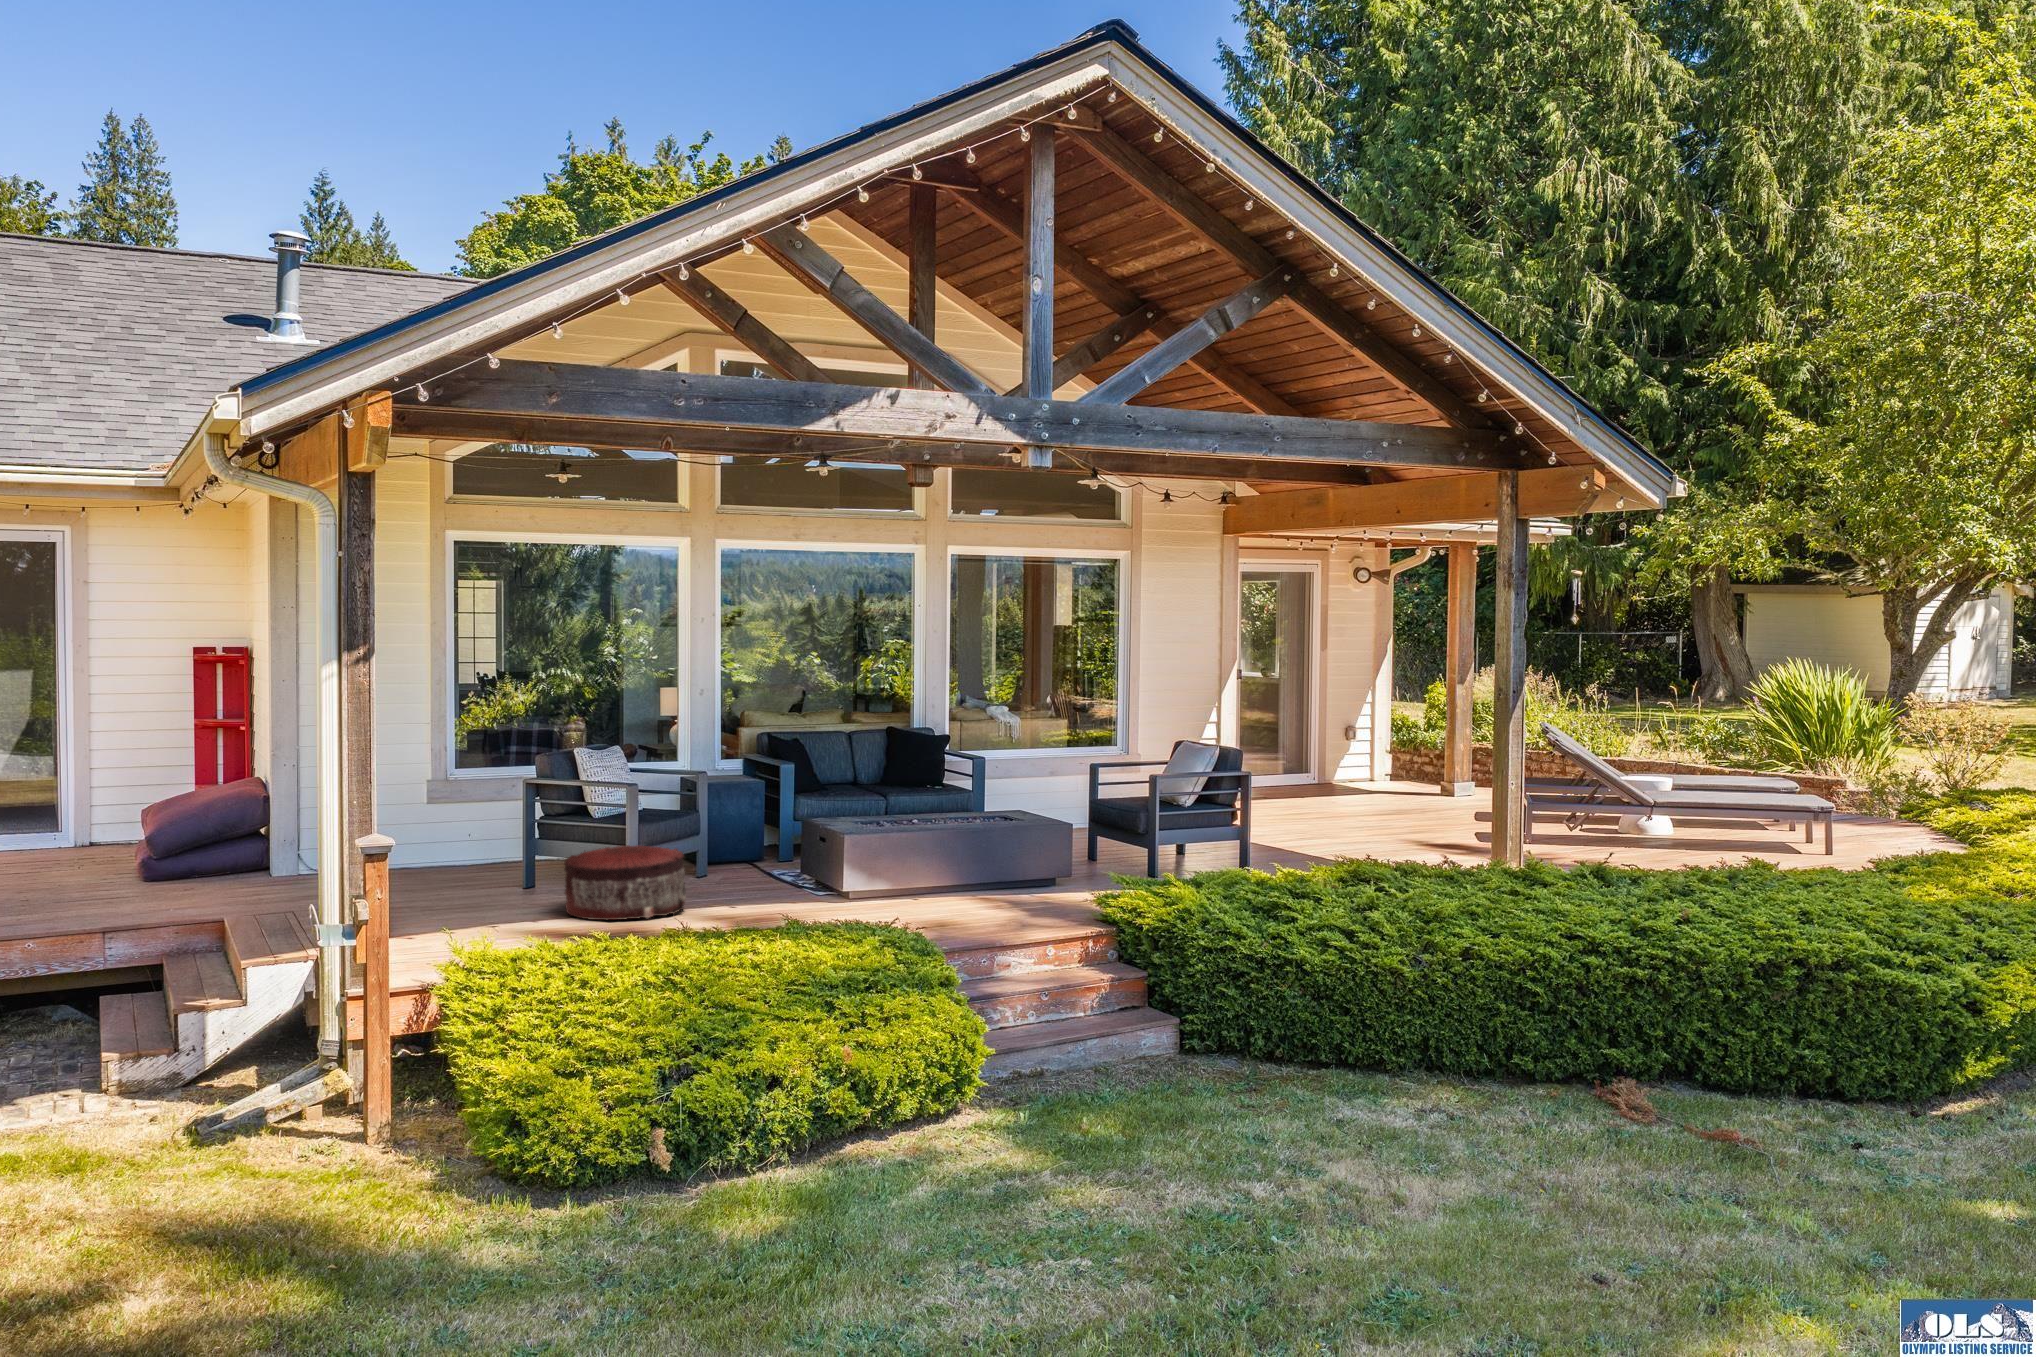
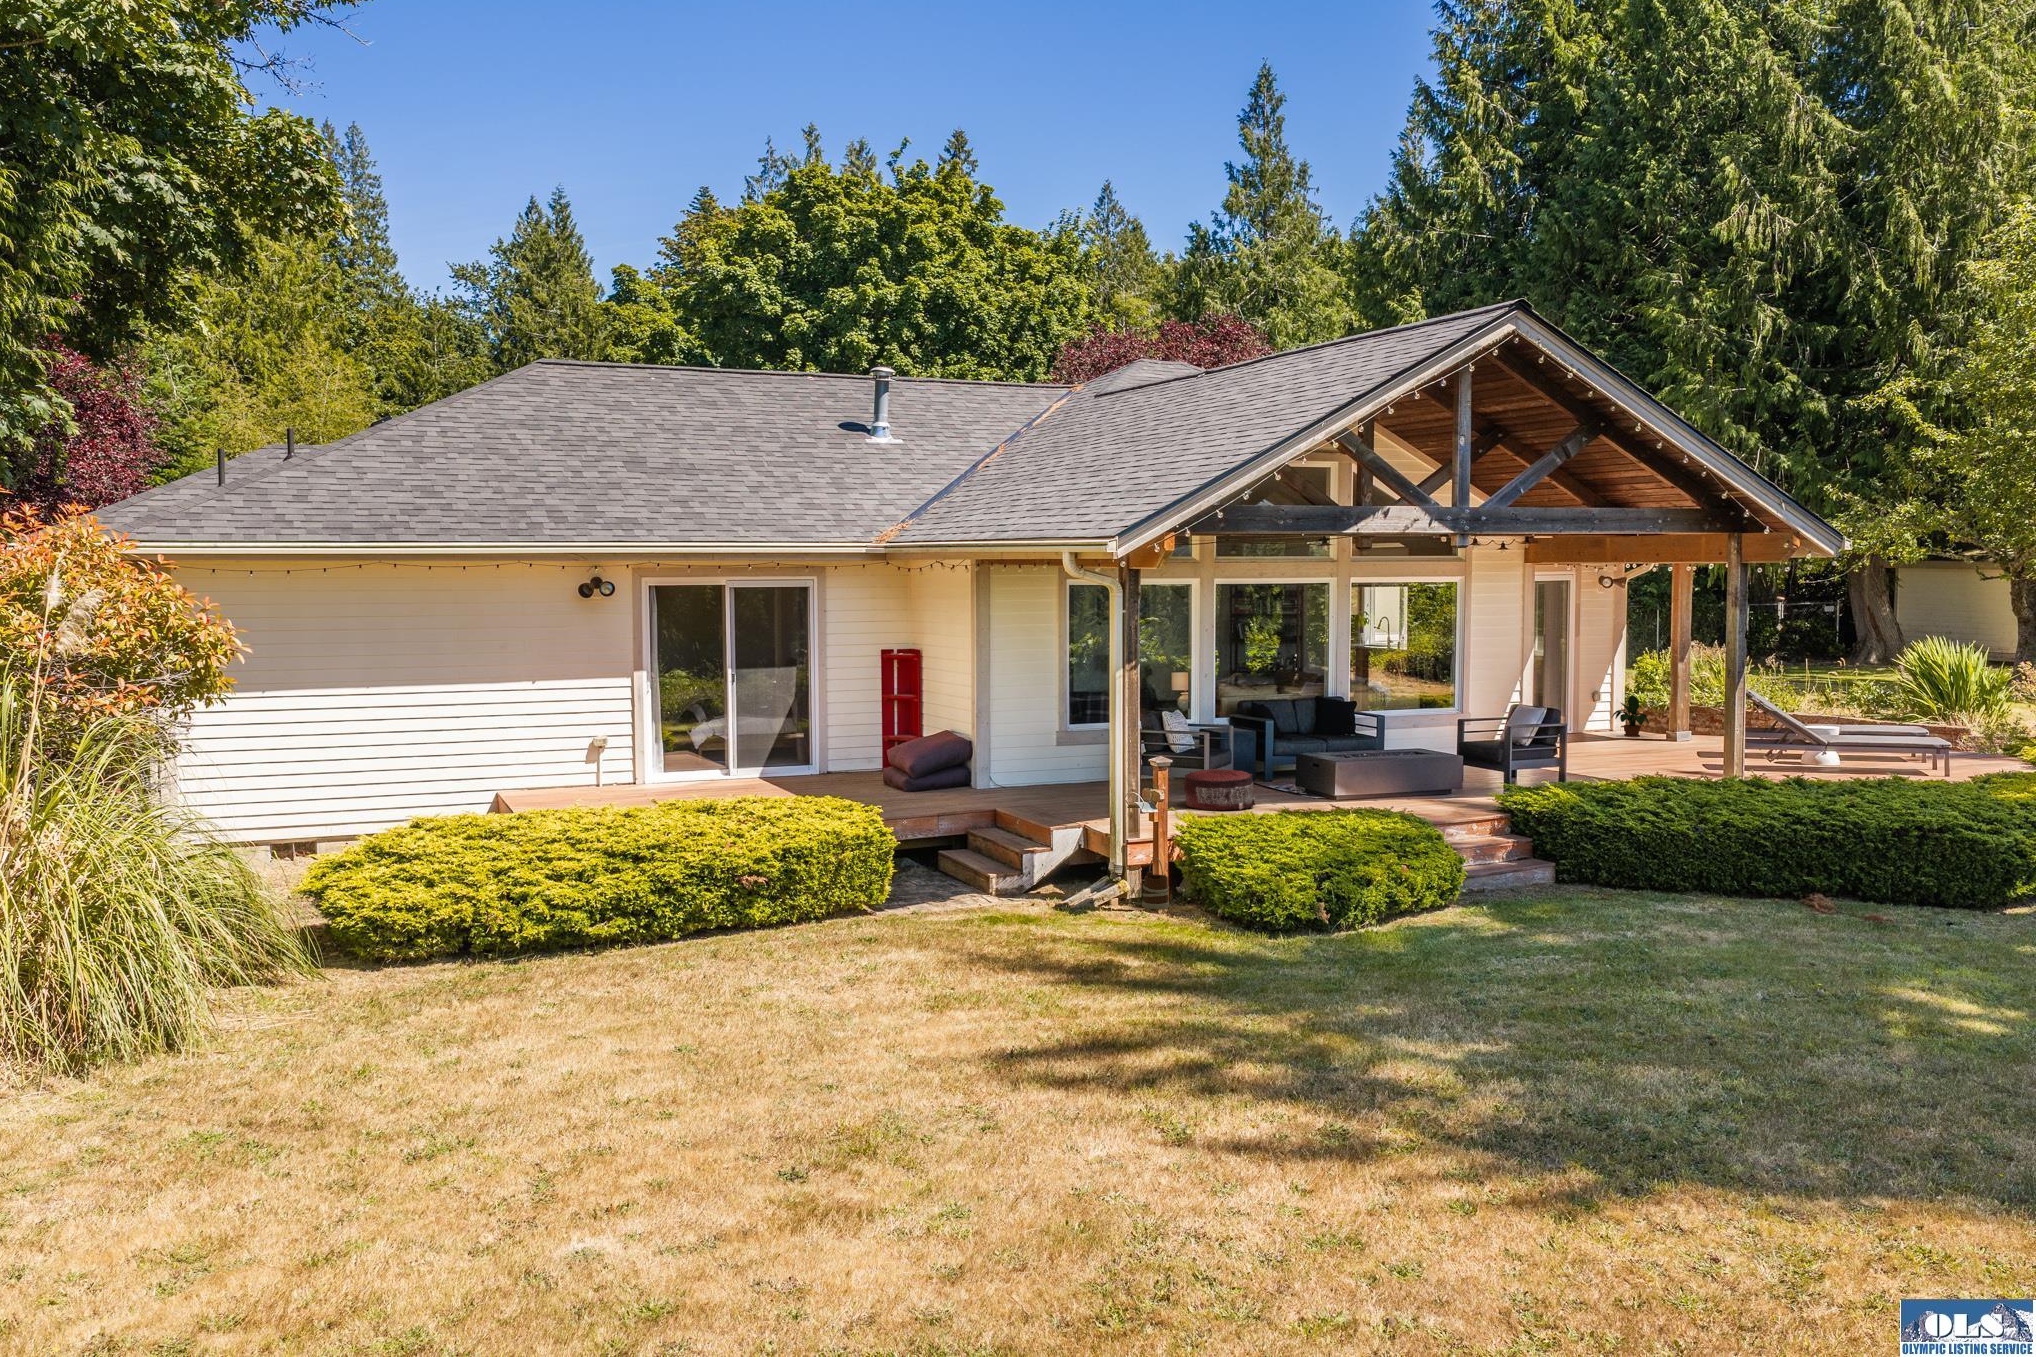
potted plant: none [1376,733,1427,790] -> present [1611,695,1649,737]
wooden bucket: none [290,1036,350,1144] -> present [1142,858,1169,909]

